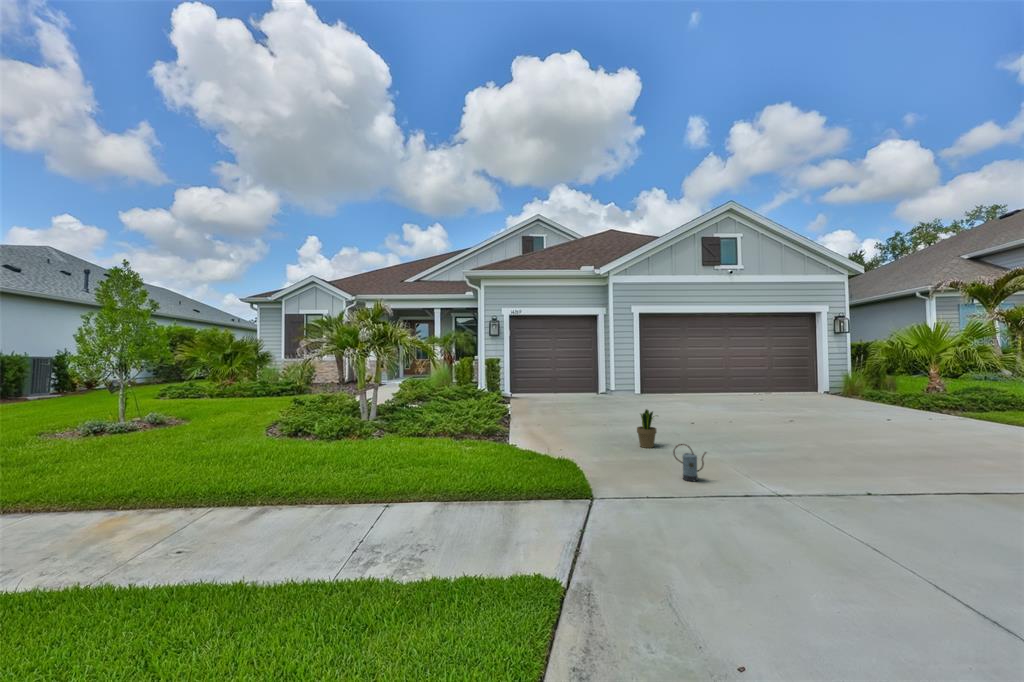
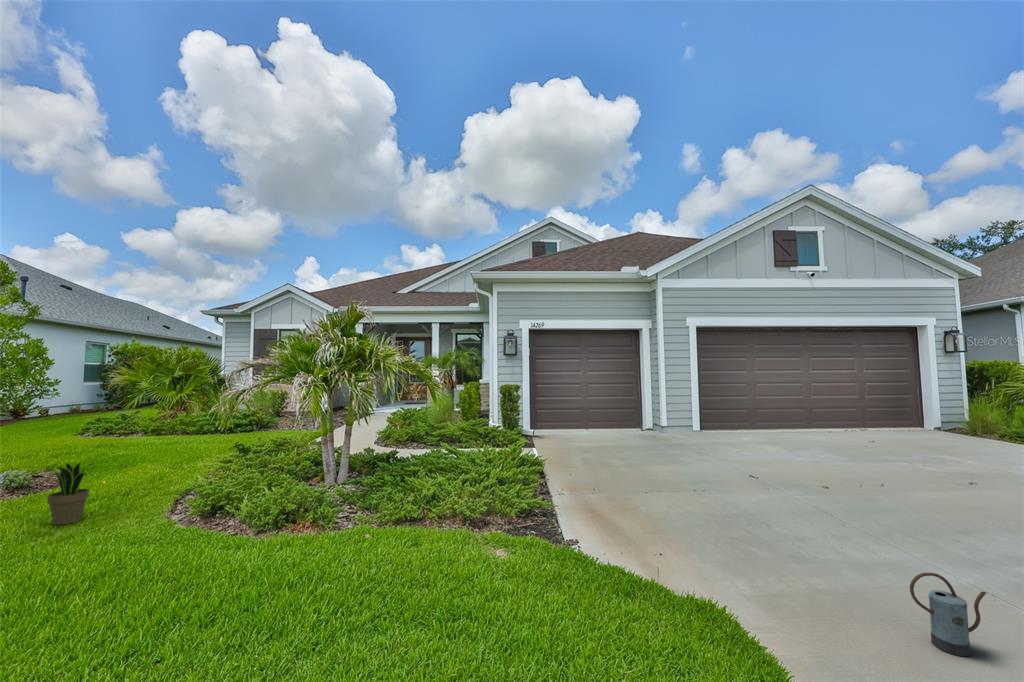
potted plant: present [637,410,657,448] -> present [45,463,91,525]

